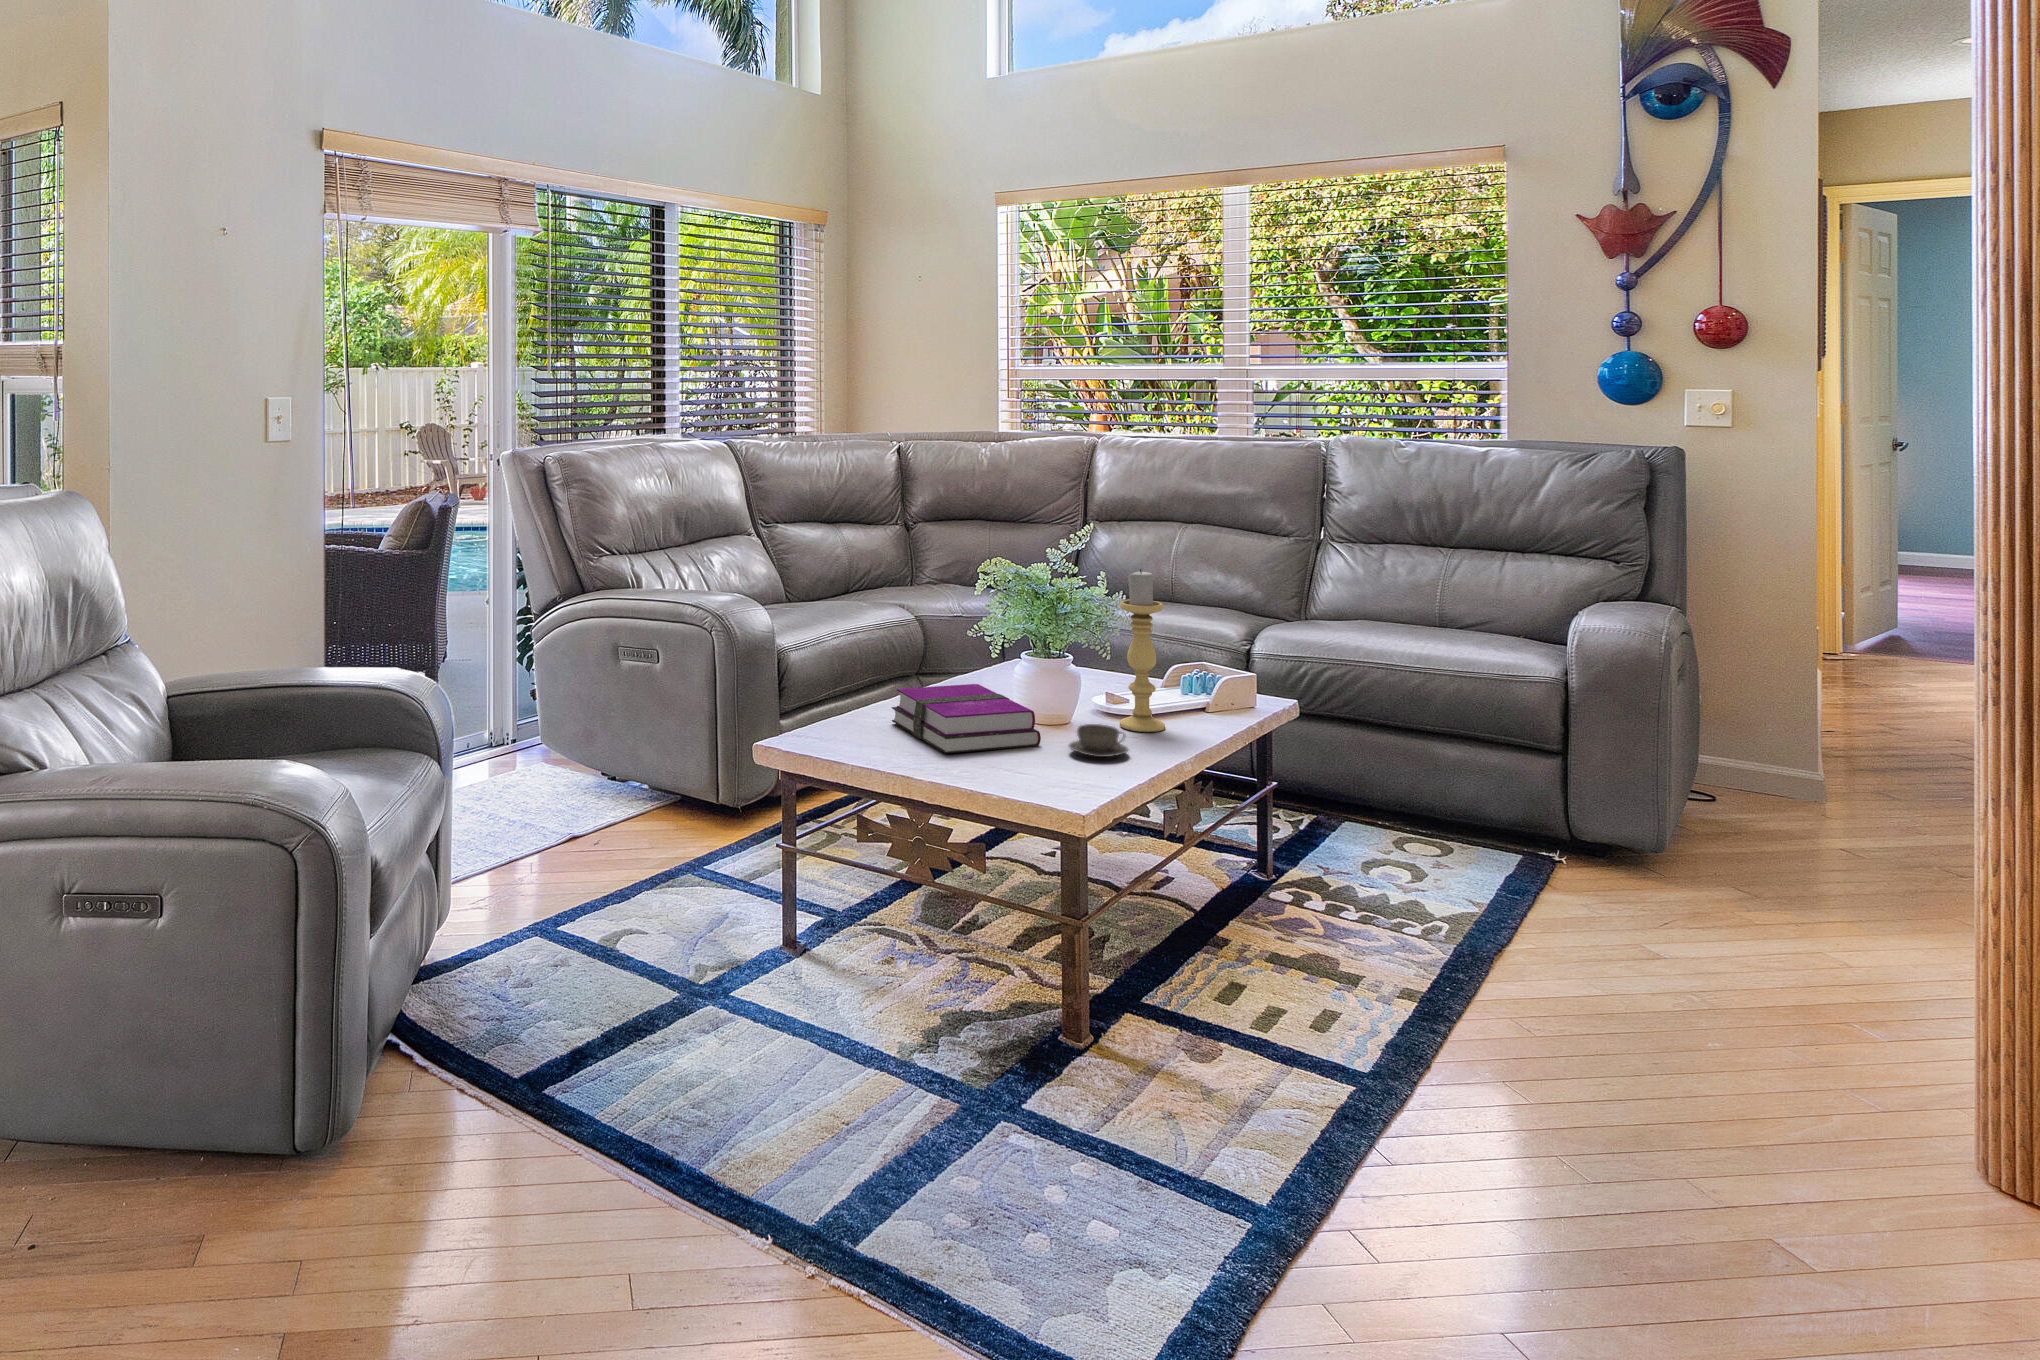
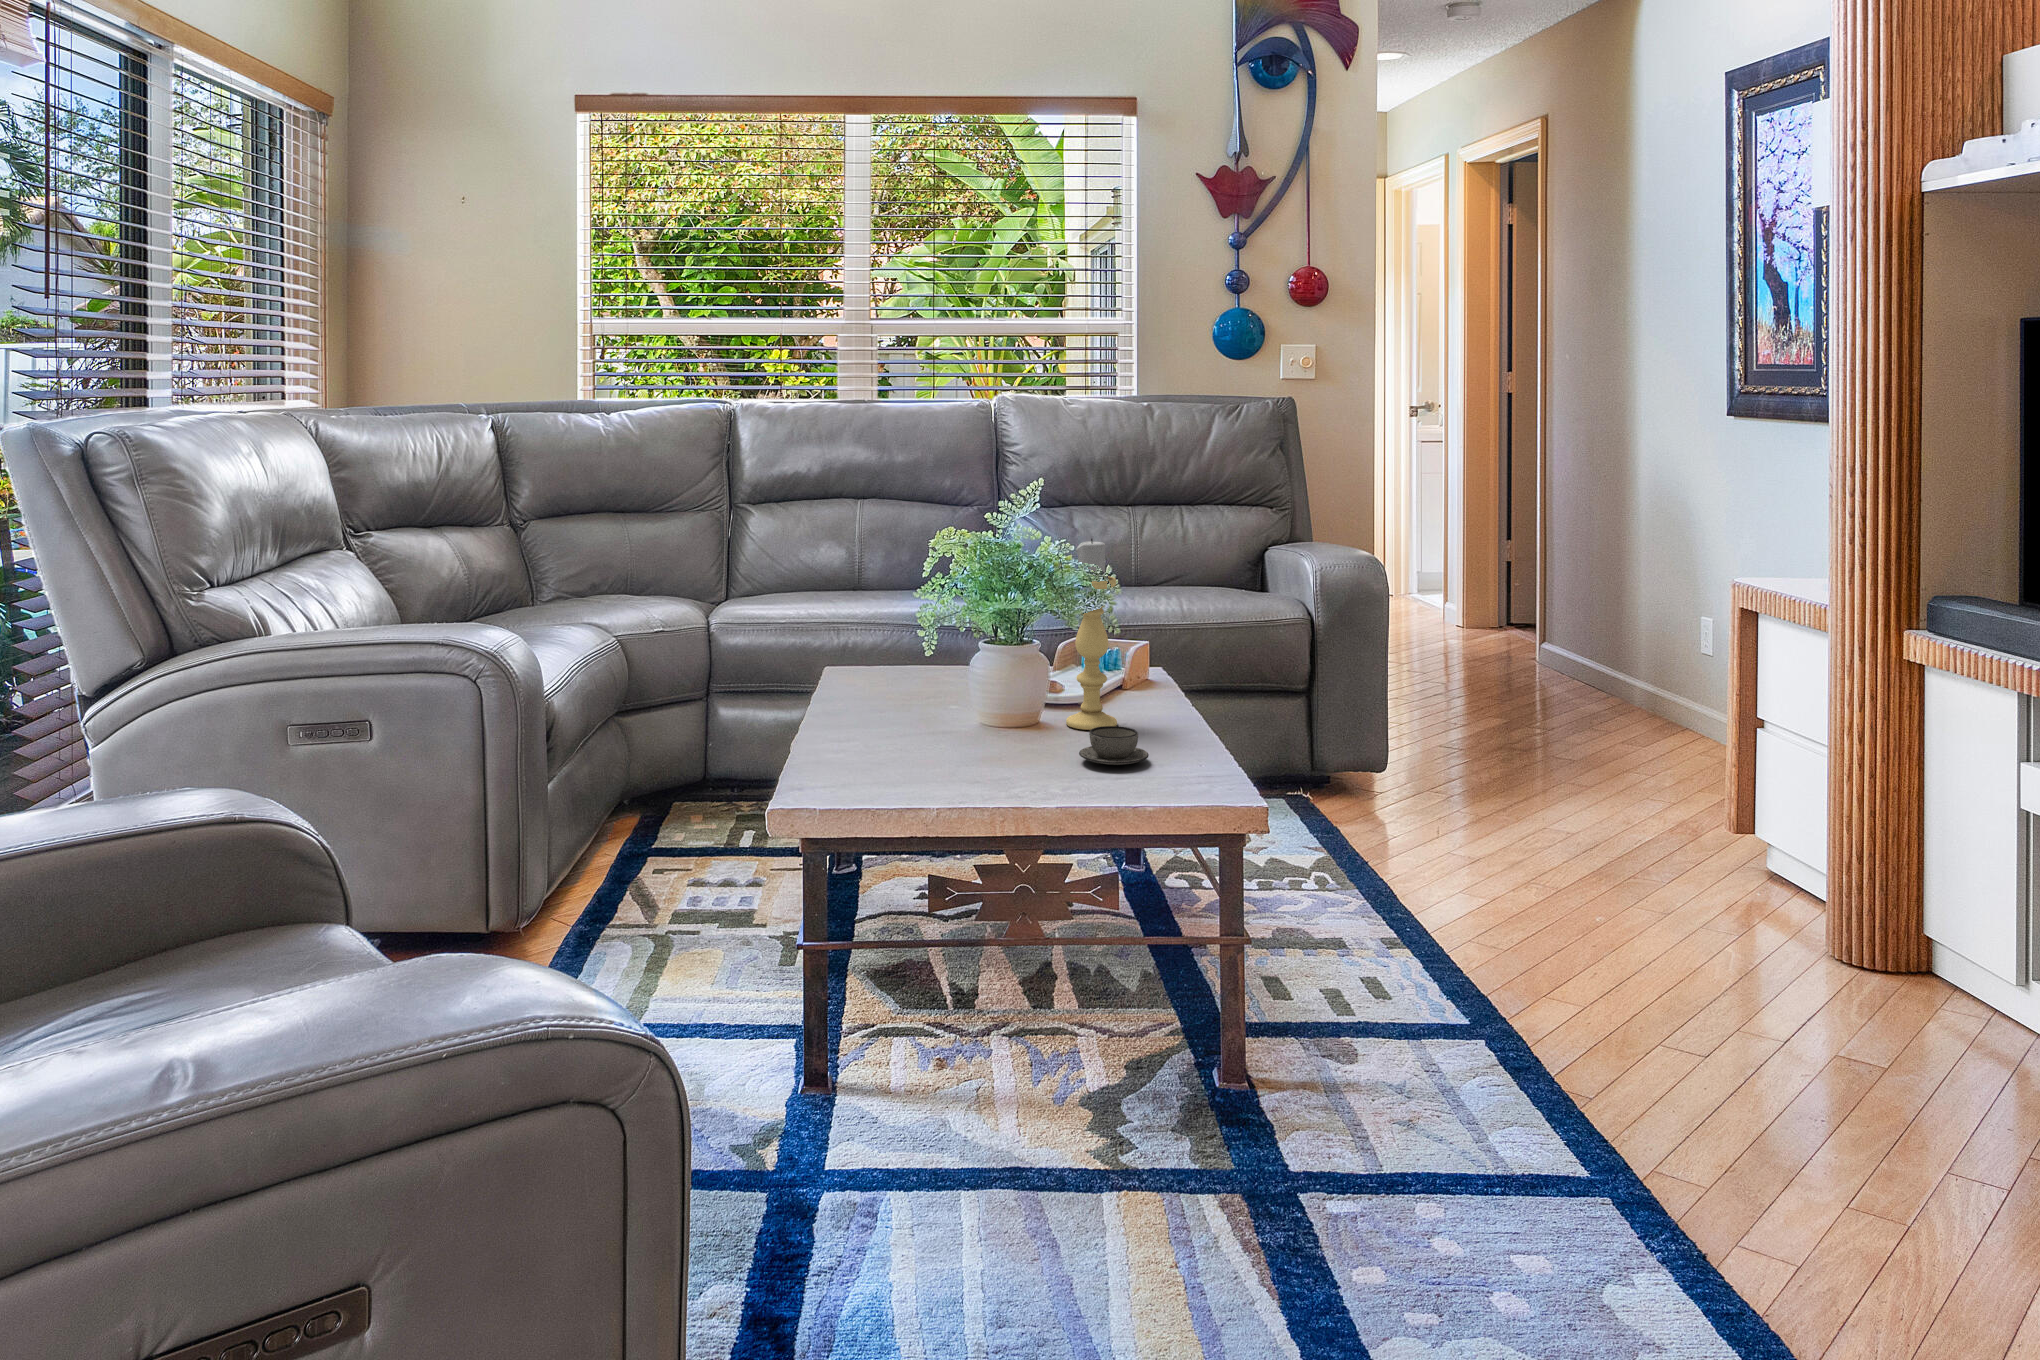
hardback book: present [892,684,1041,753] -> none [831,703,1040,794]

